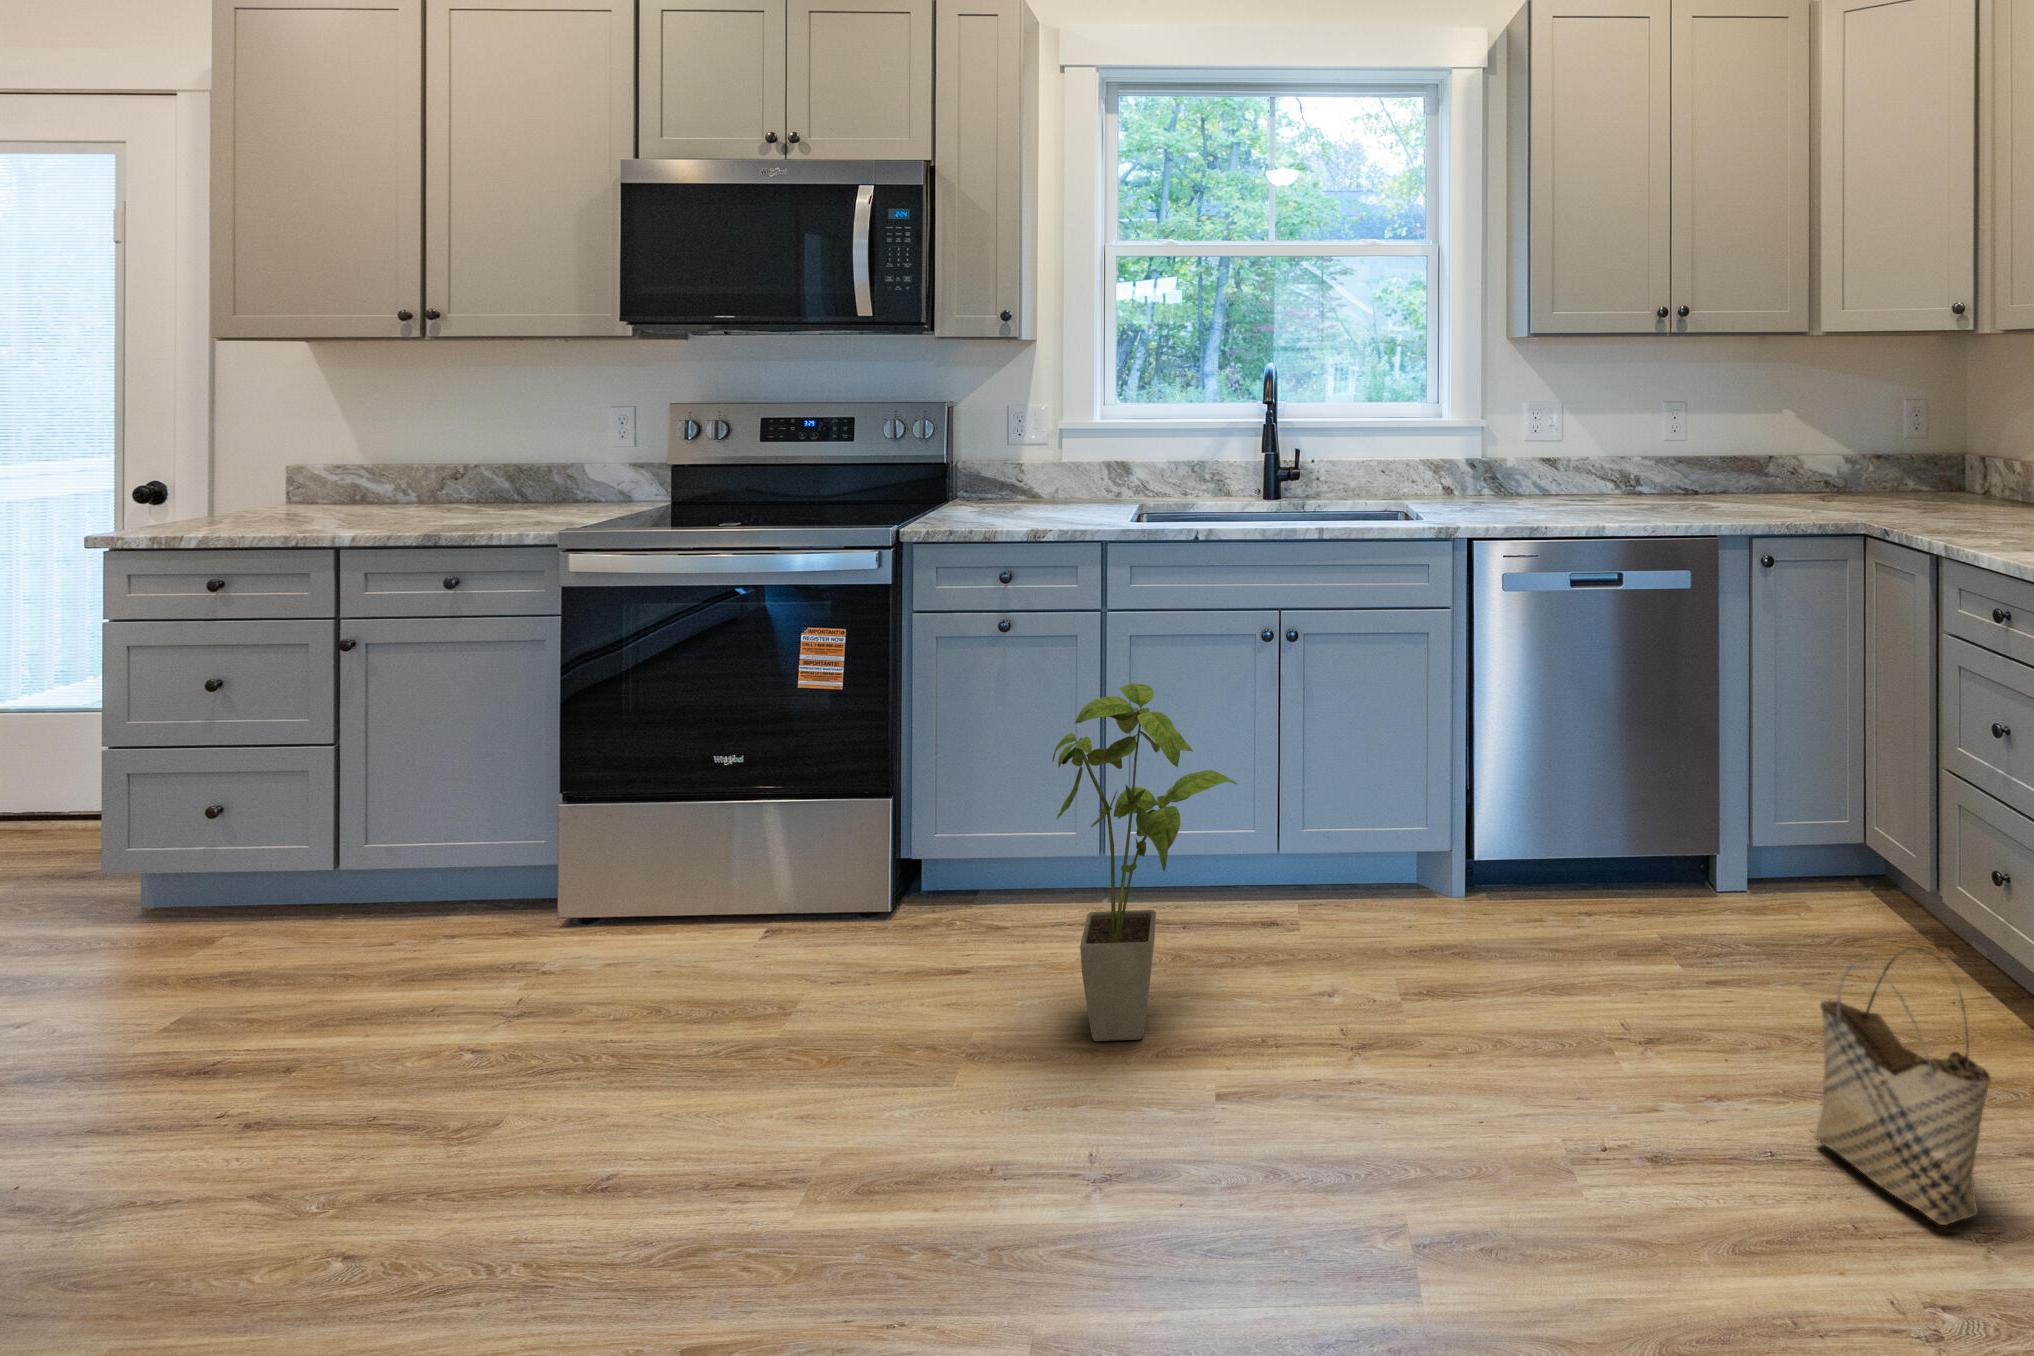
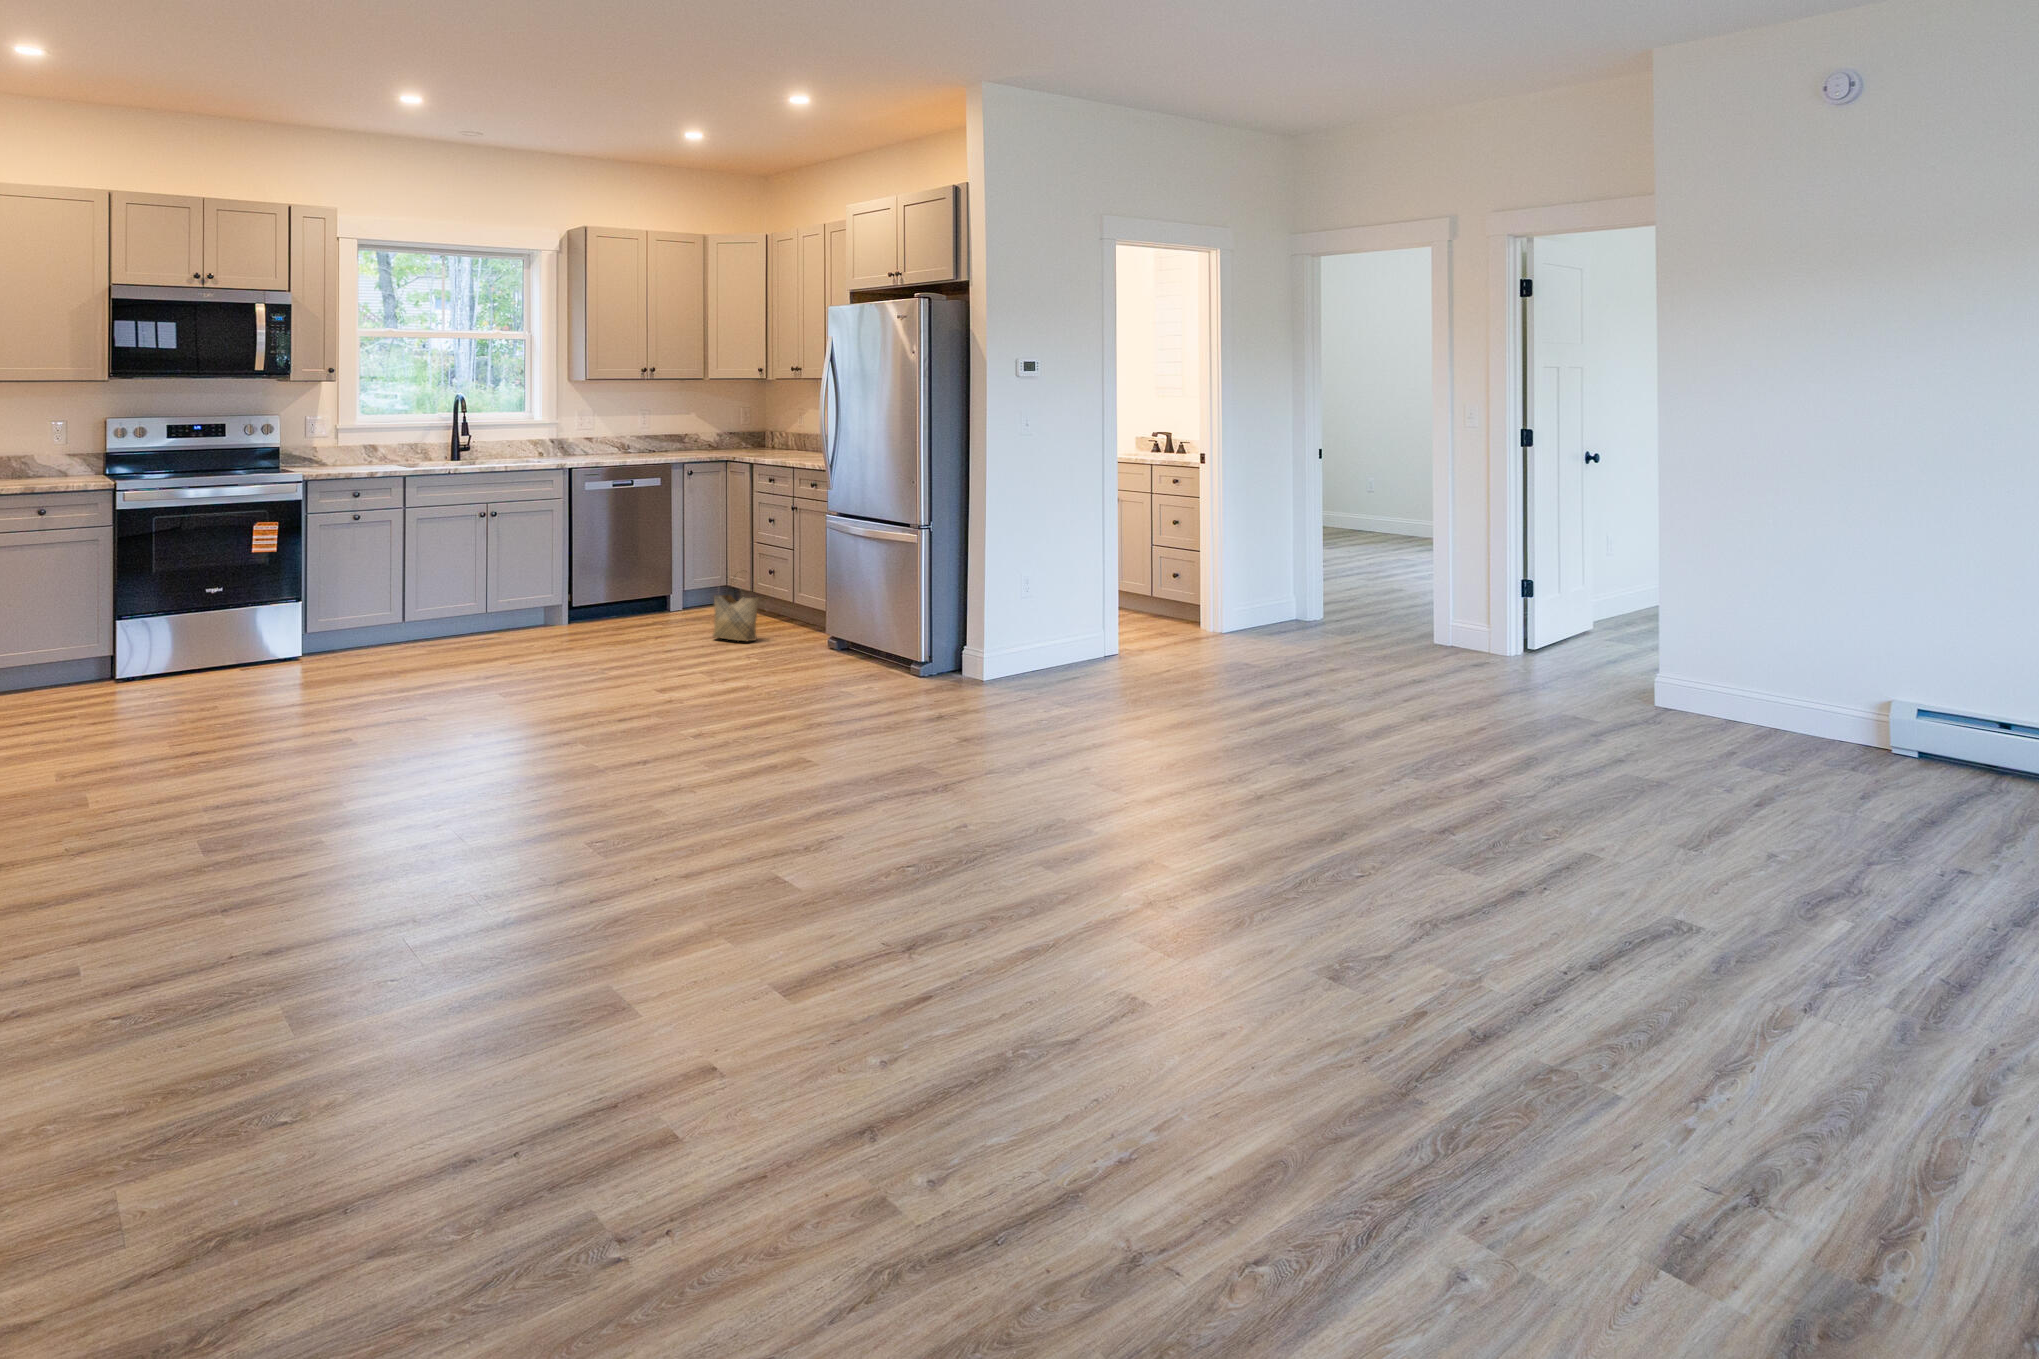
house plant: present [1053,683,1238,1041] -> none [419,519,495,663]

